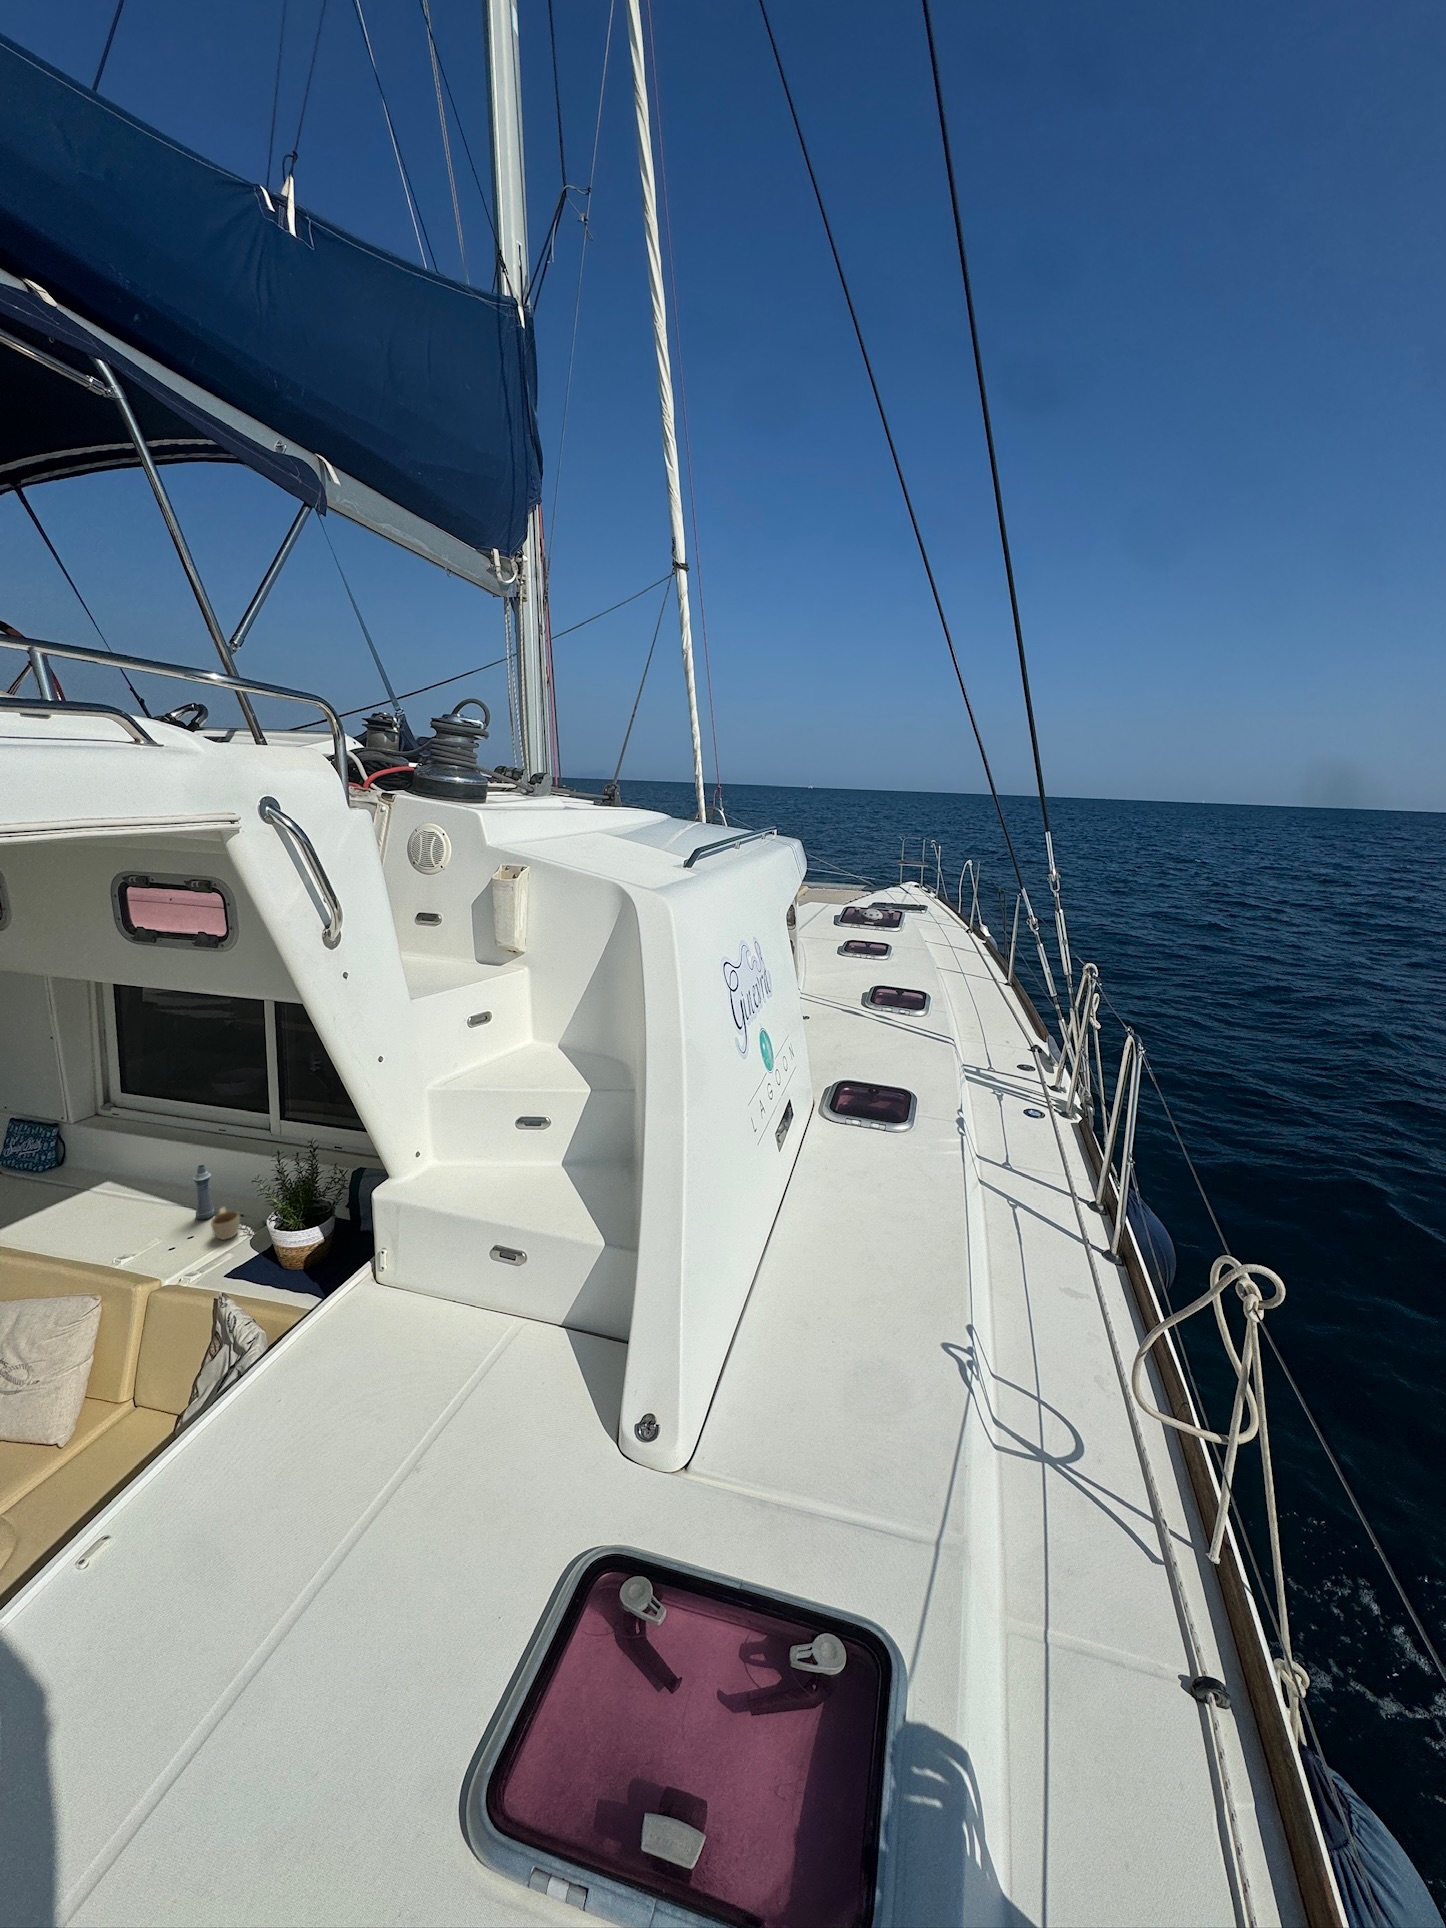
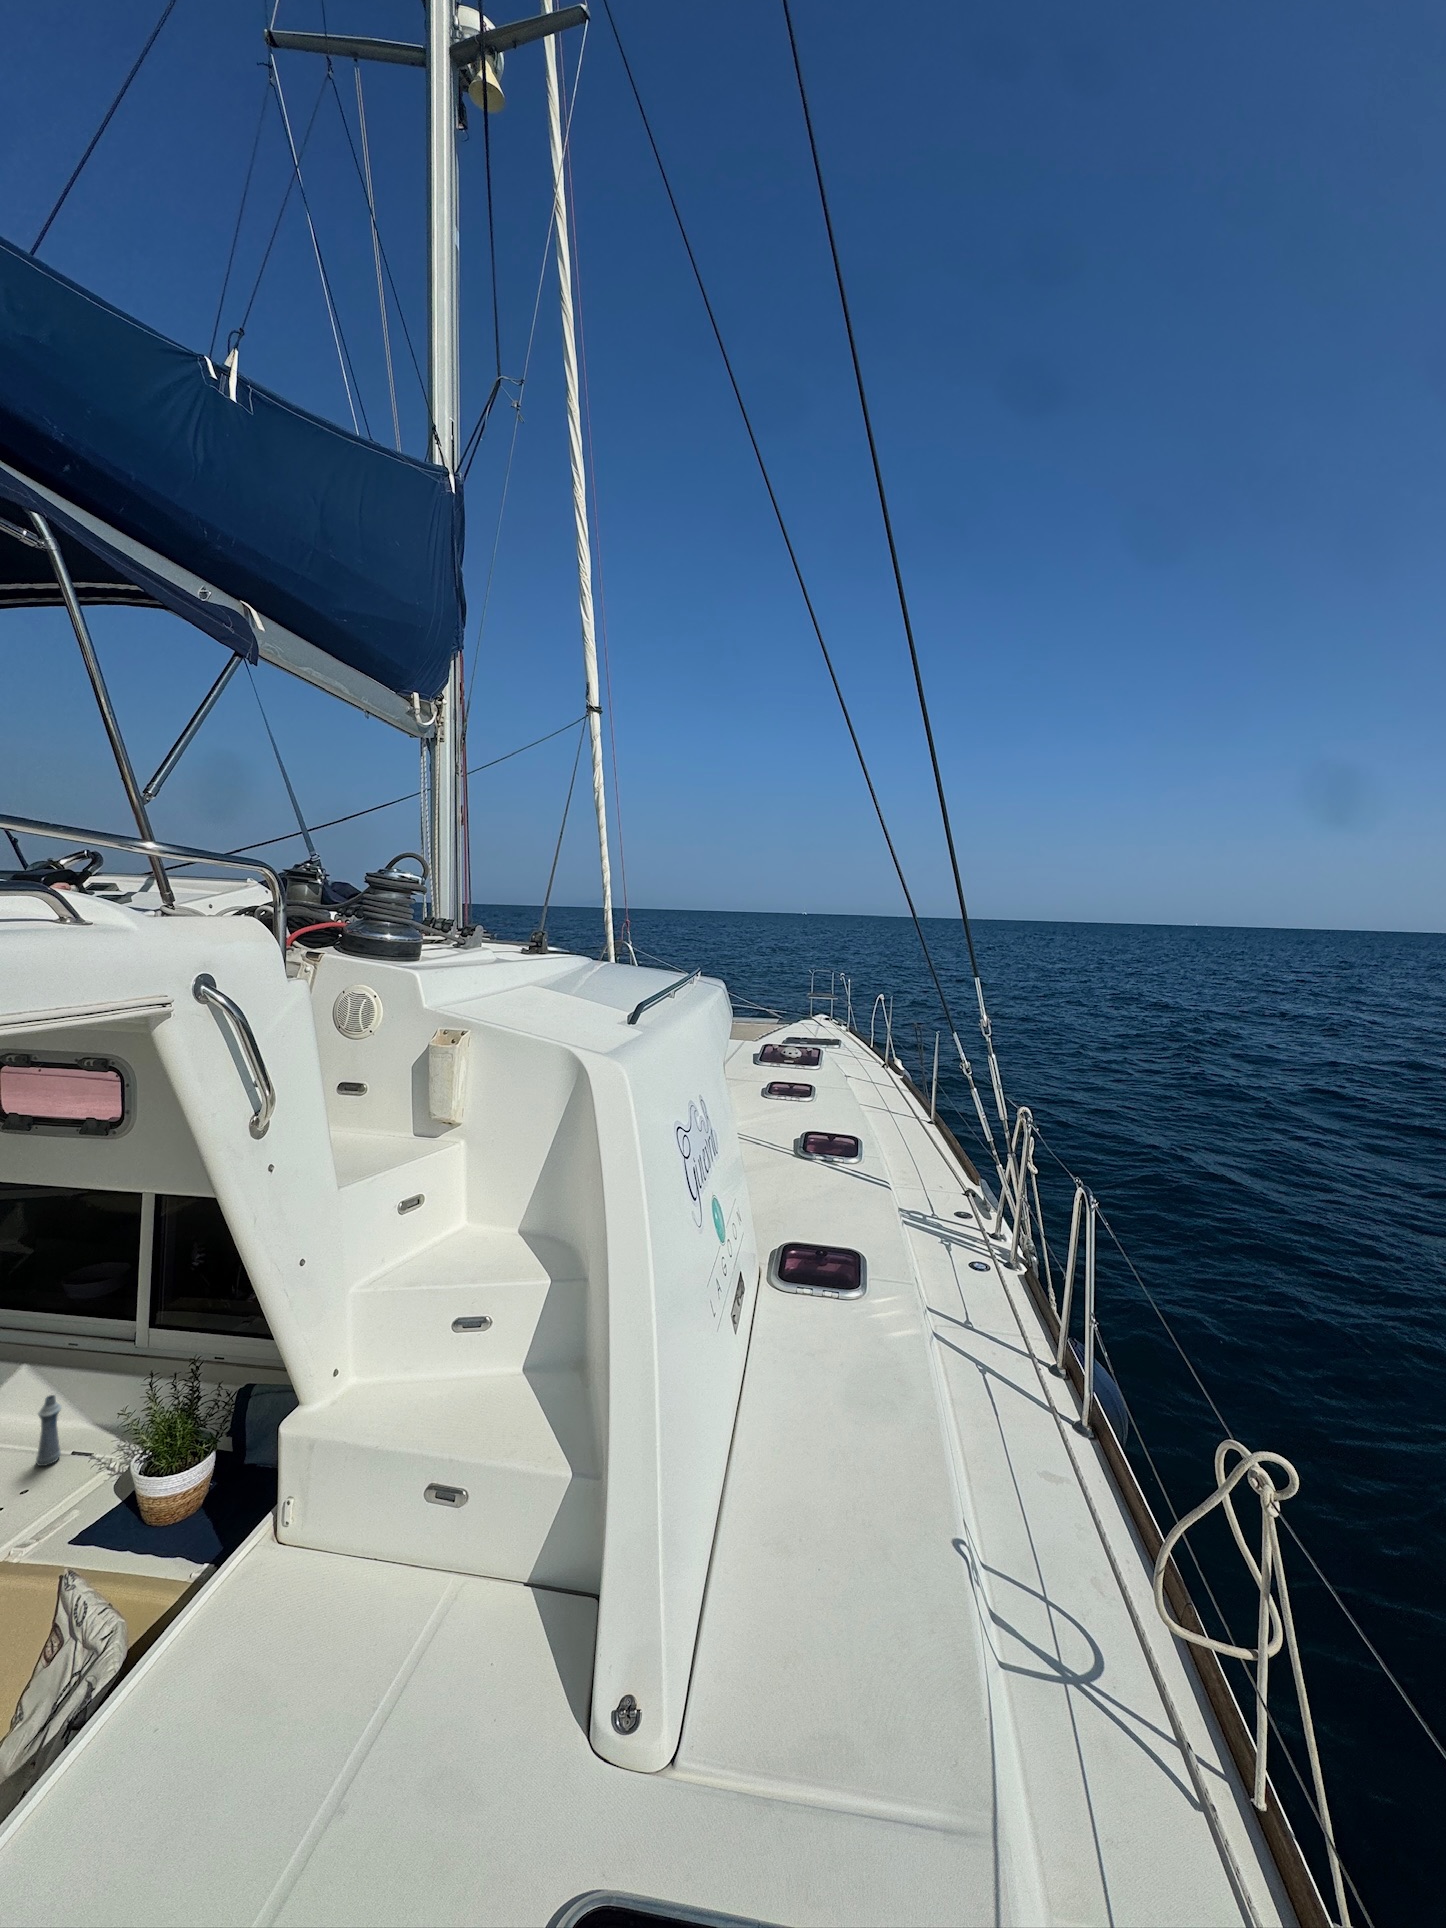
cup: present [211,1207,240,1240] -> none [57,1448,95,1492]

